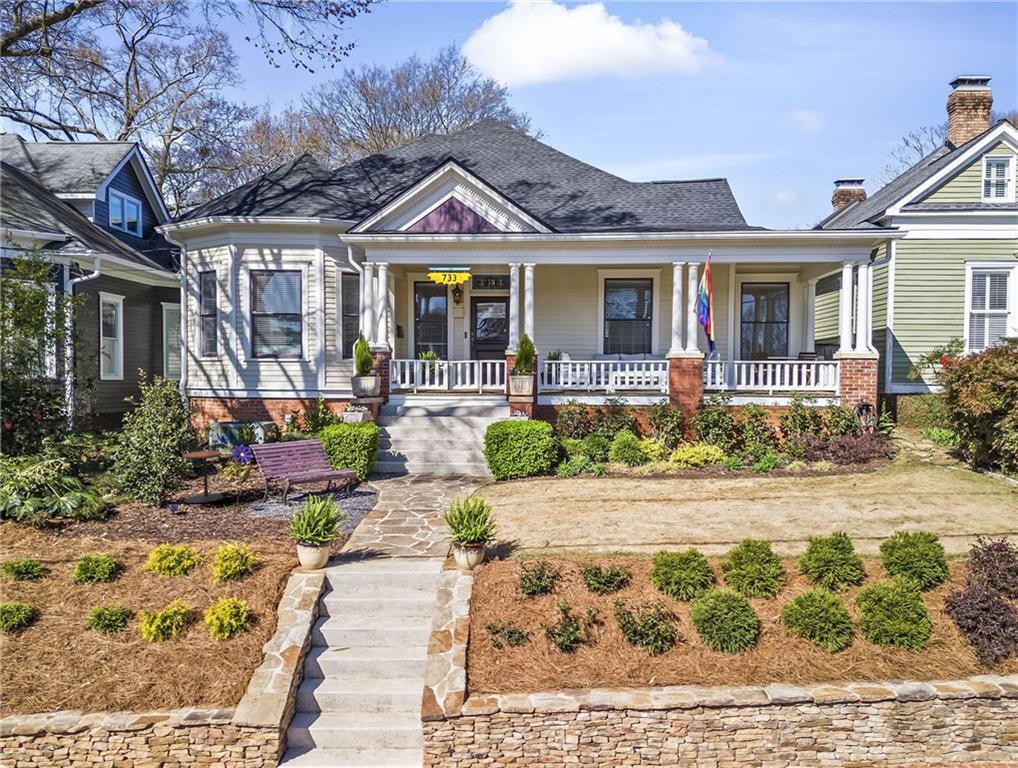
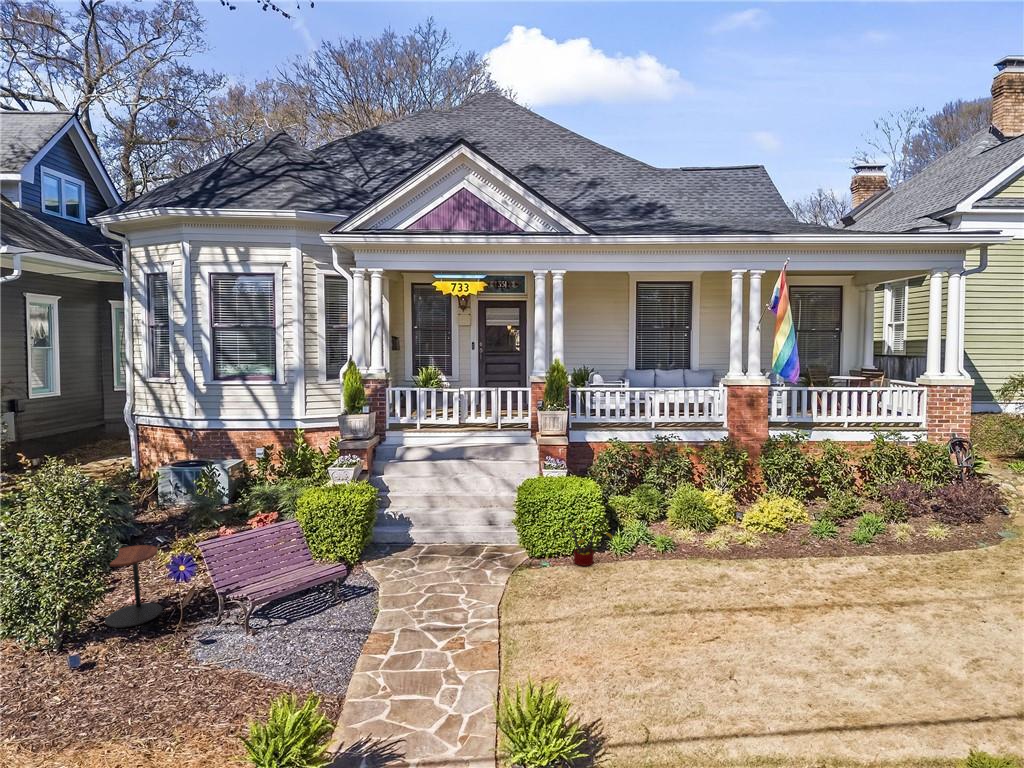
decorative plant: none [518,444,559,482] -> present [560,519,612,566]

